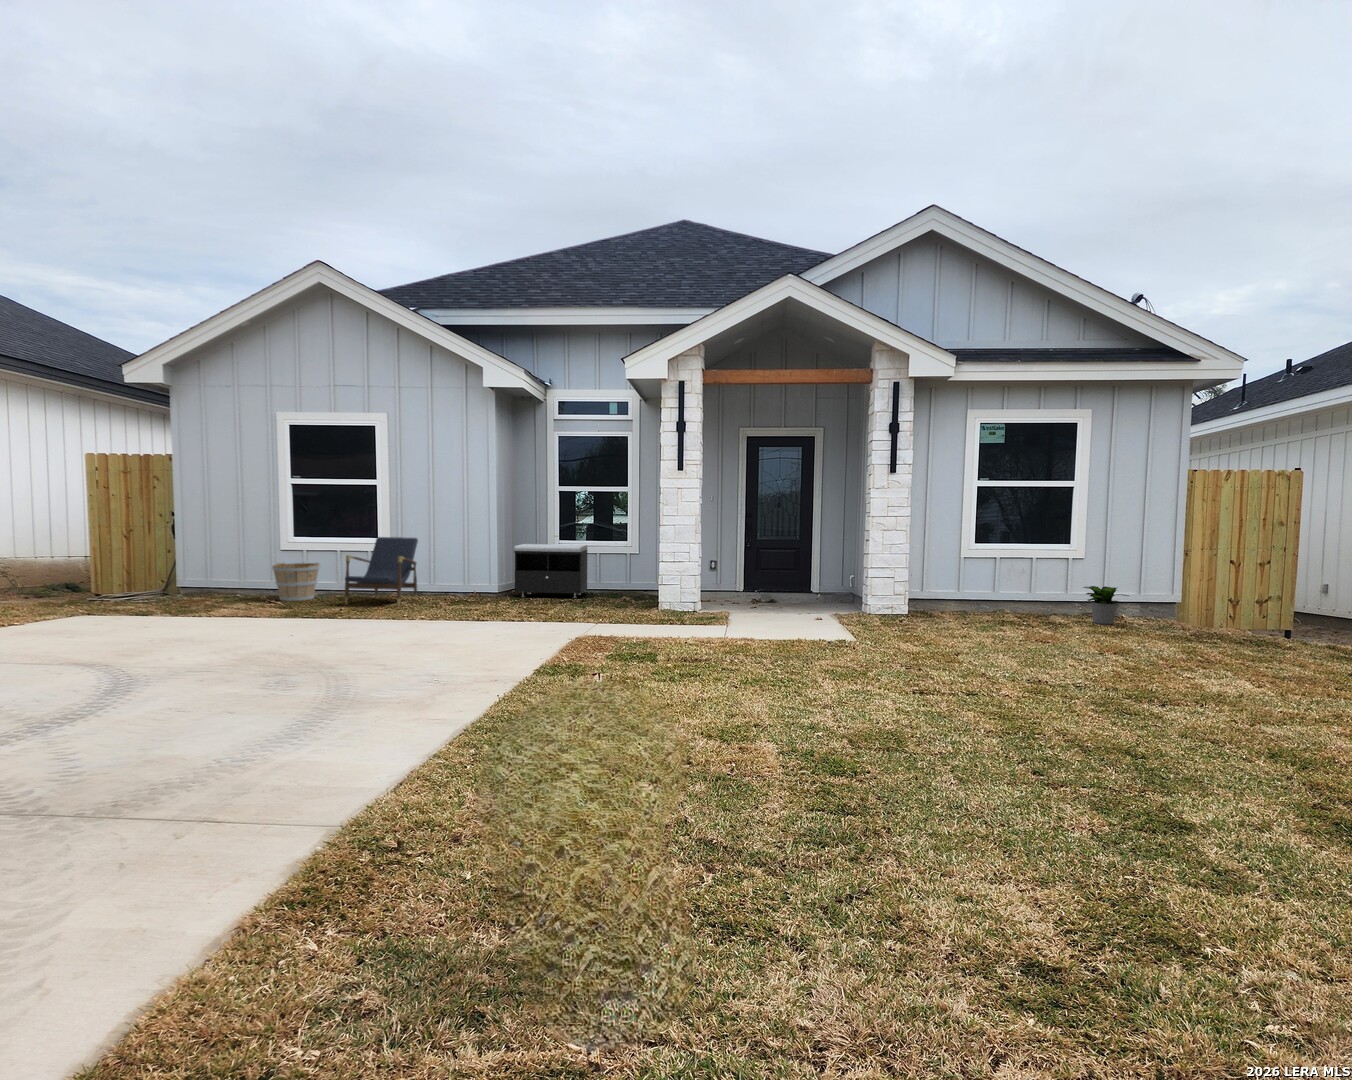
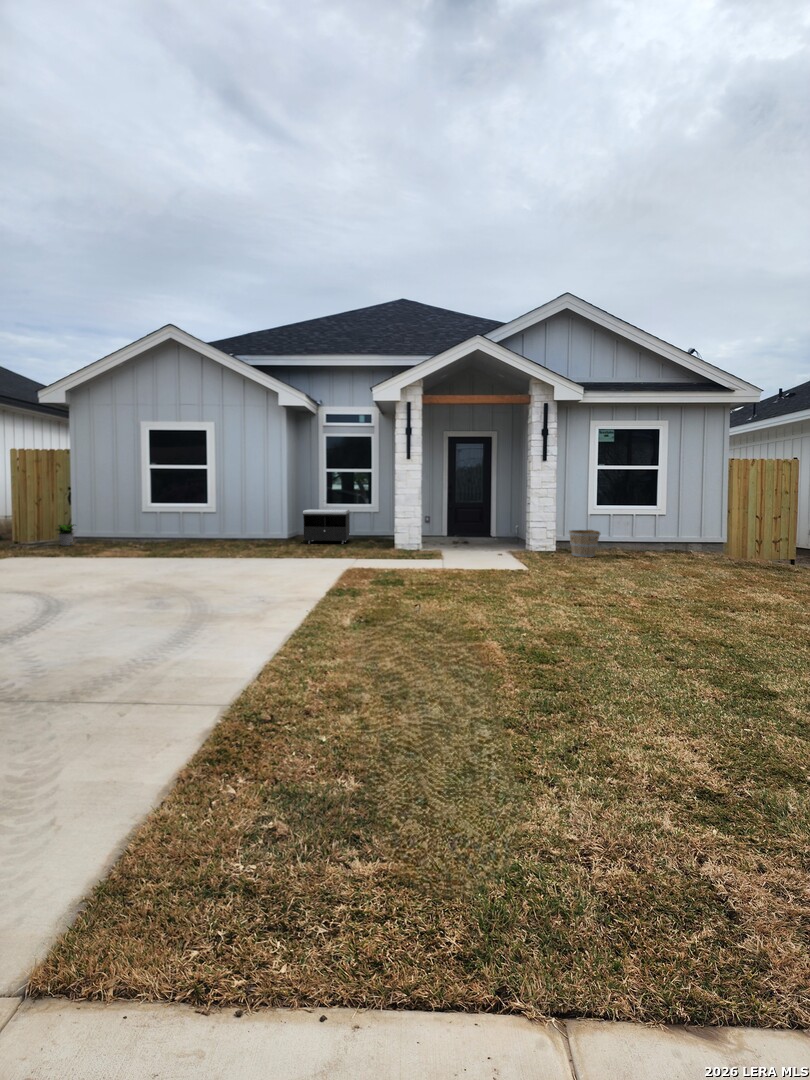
lounge chair: present [345,537,418,606] -> none [194,506,241,551]
wooden bucket: present [272,563,320,601] -> present [569,530,600,557]
potted plant: present [1084,586,1127,625] -> present [57,524,74,546]

